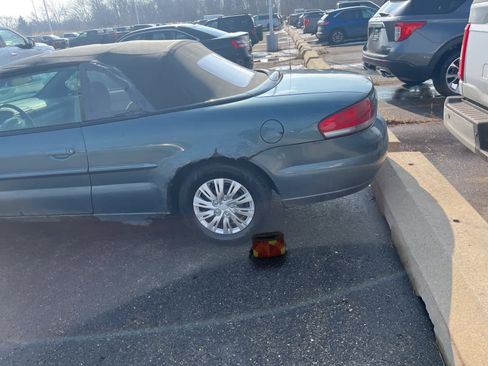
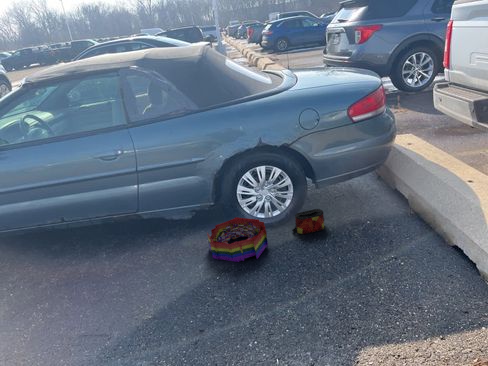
storage bin: none [151,230,218,282] -> present [207,217,268,262]

